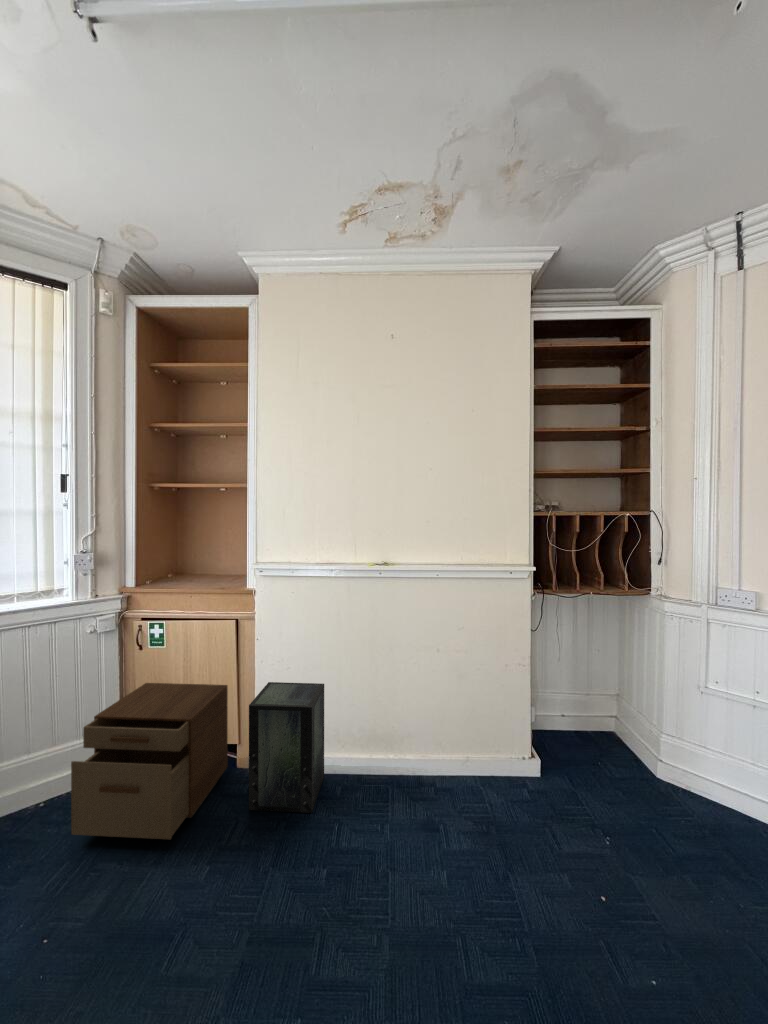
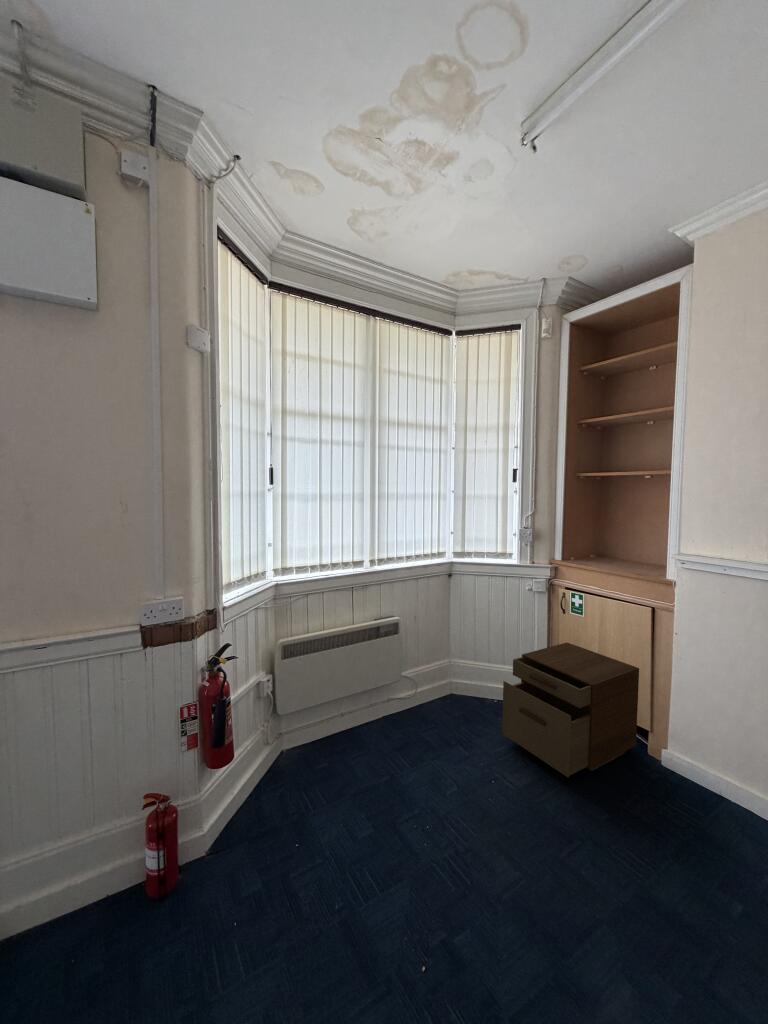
storage box: present [249,682,324,813] -> none [649,680,761,842]

